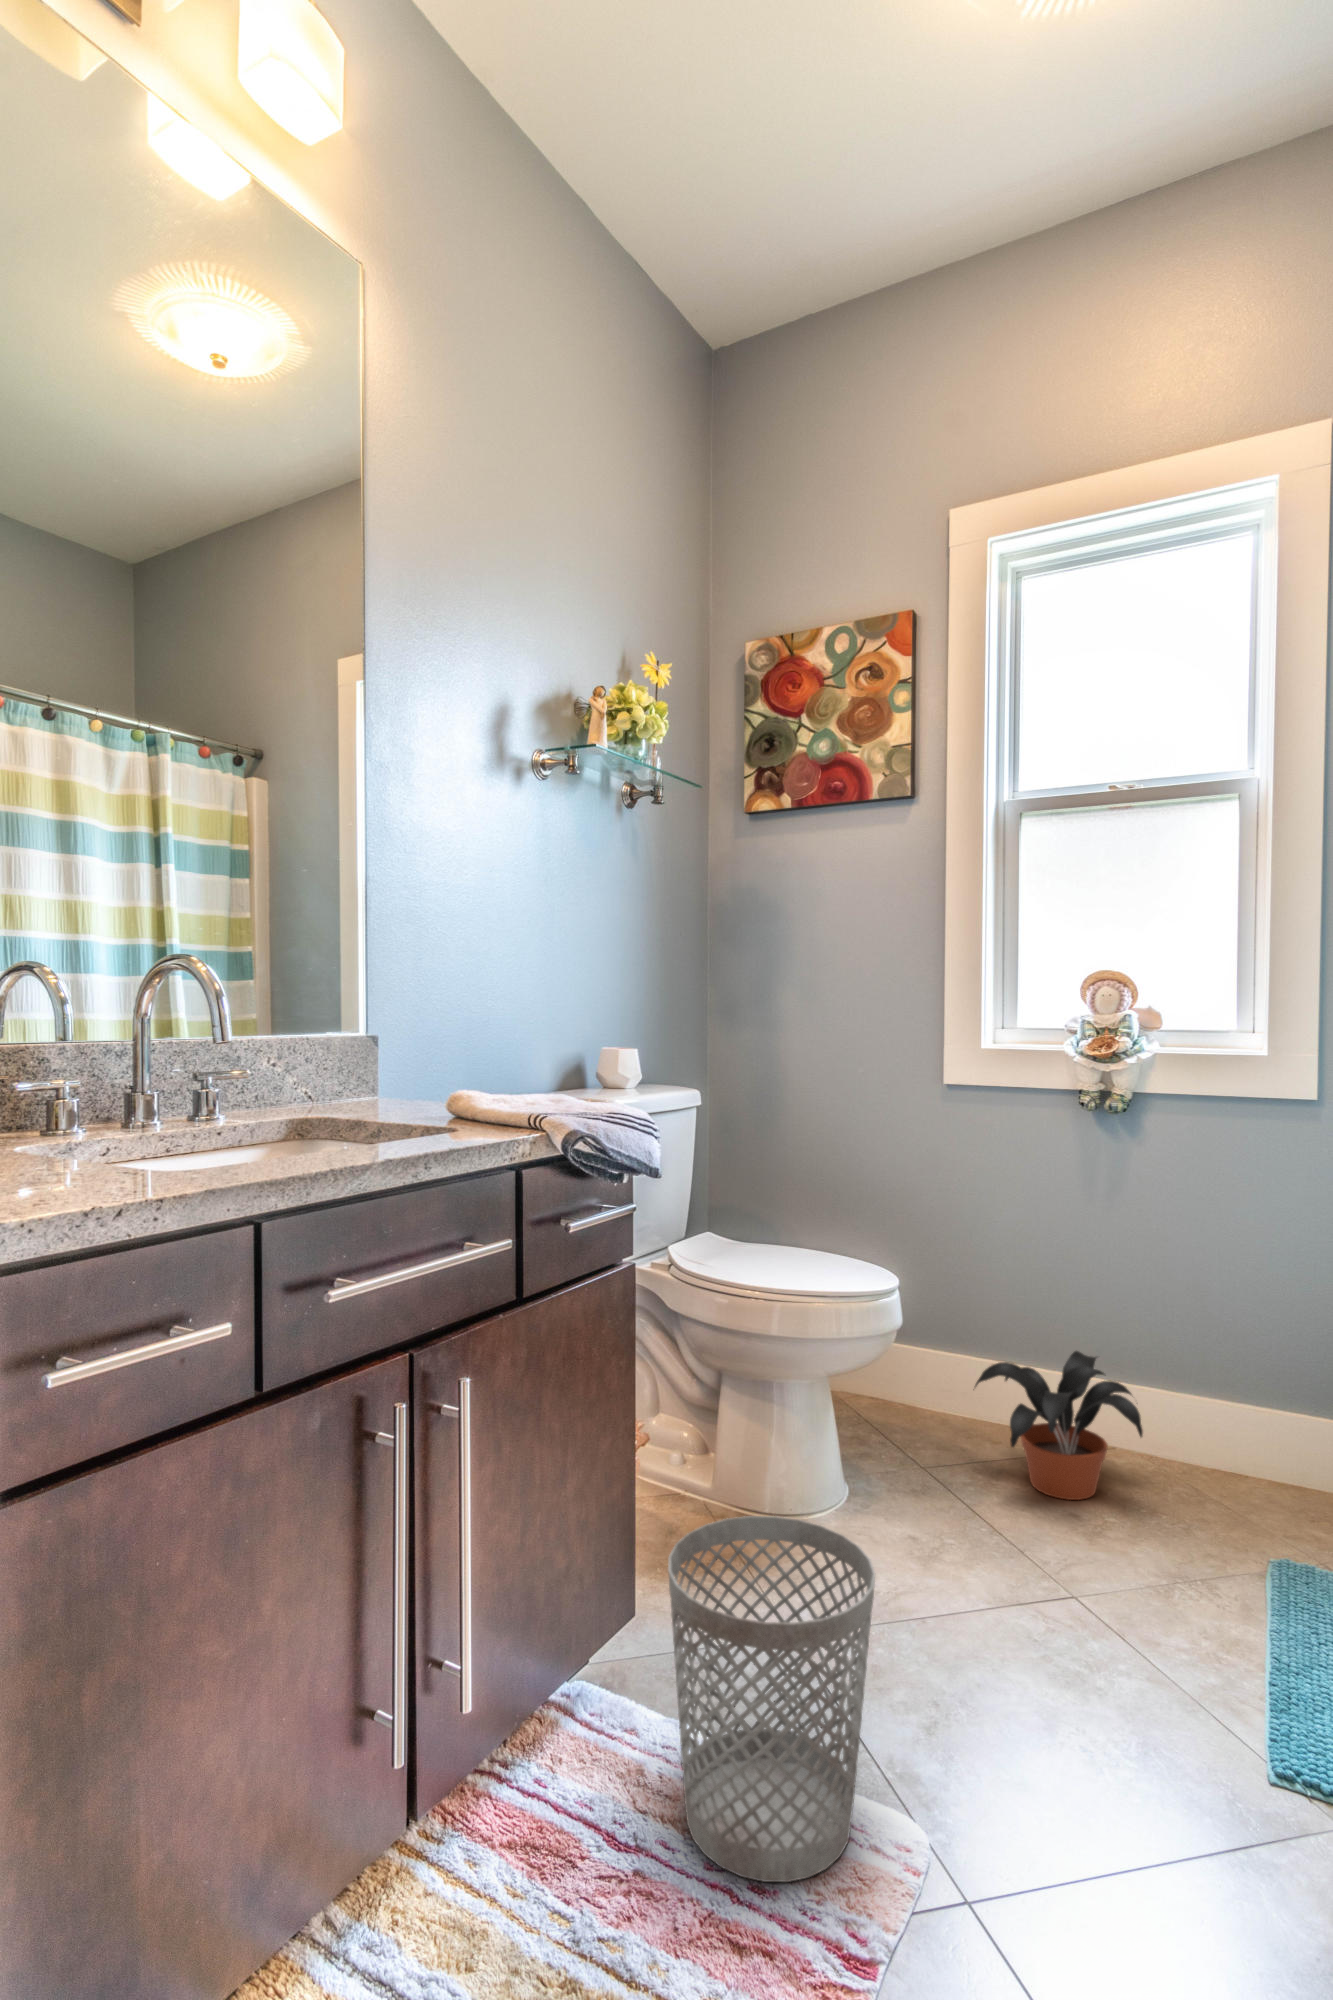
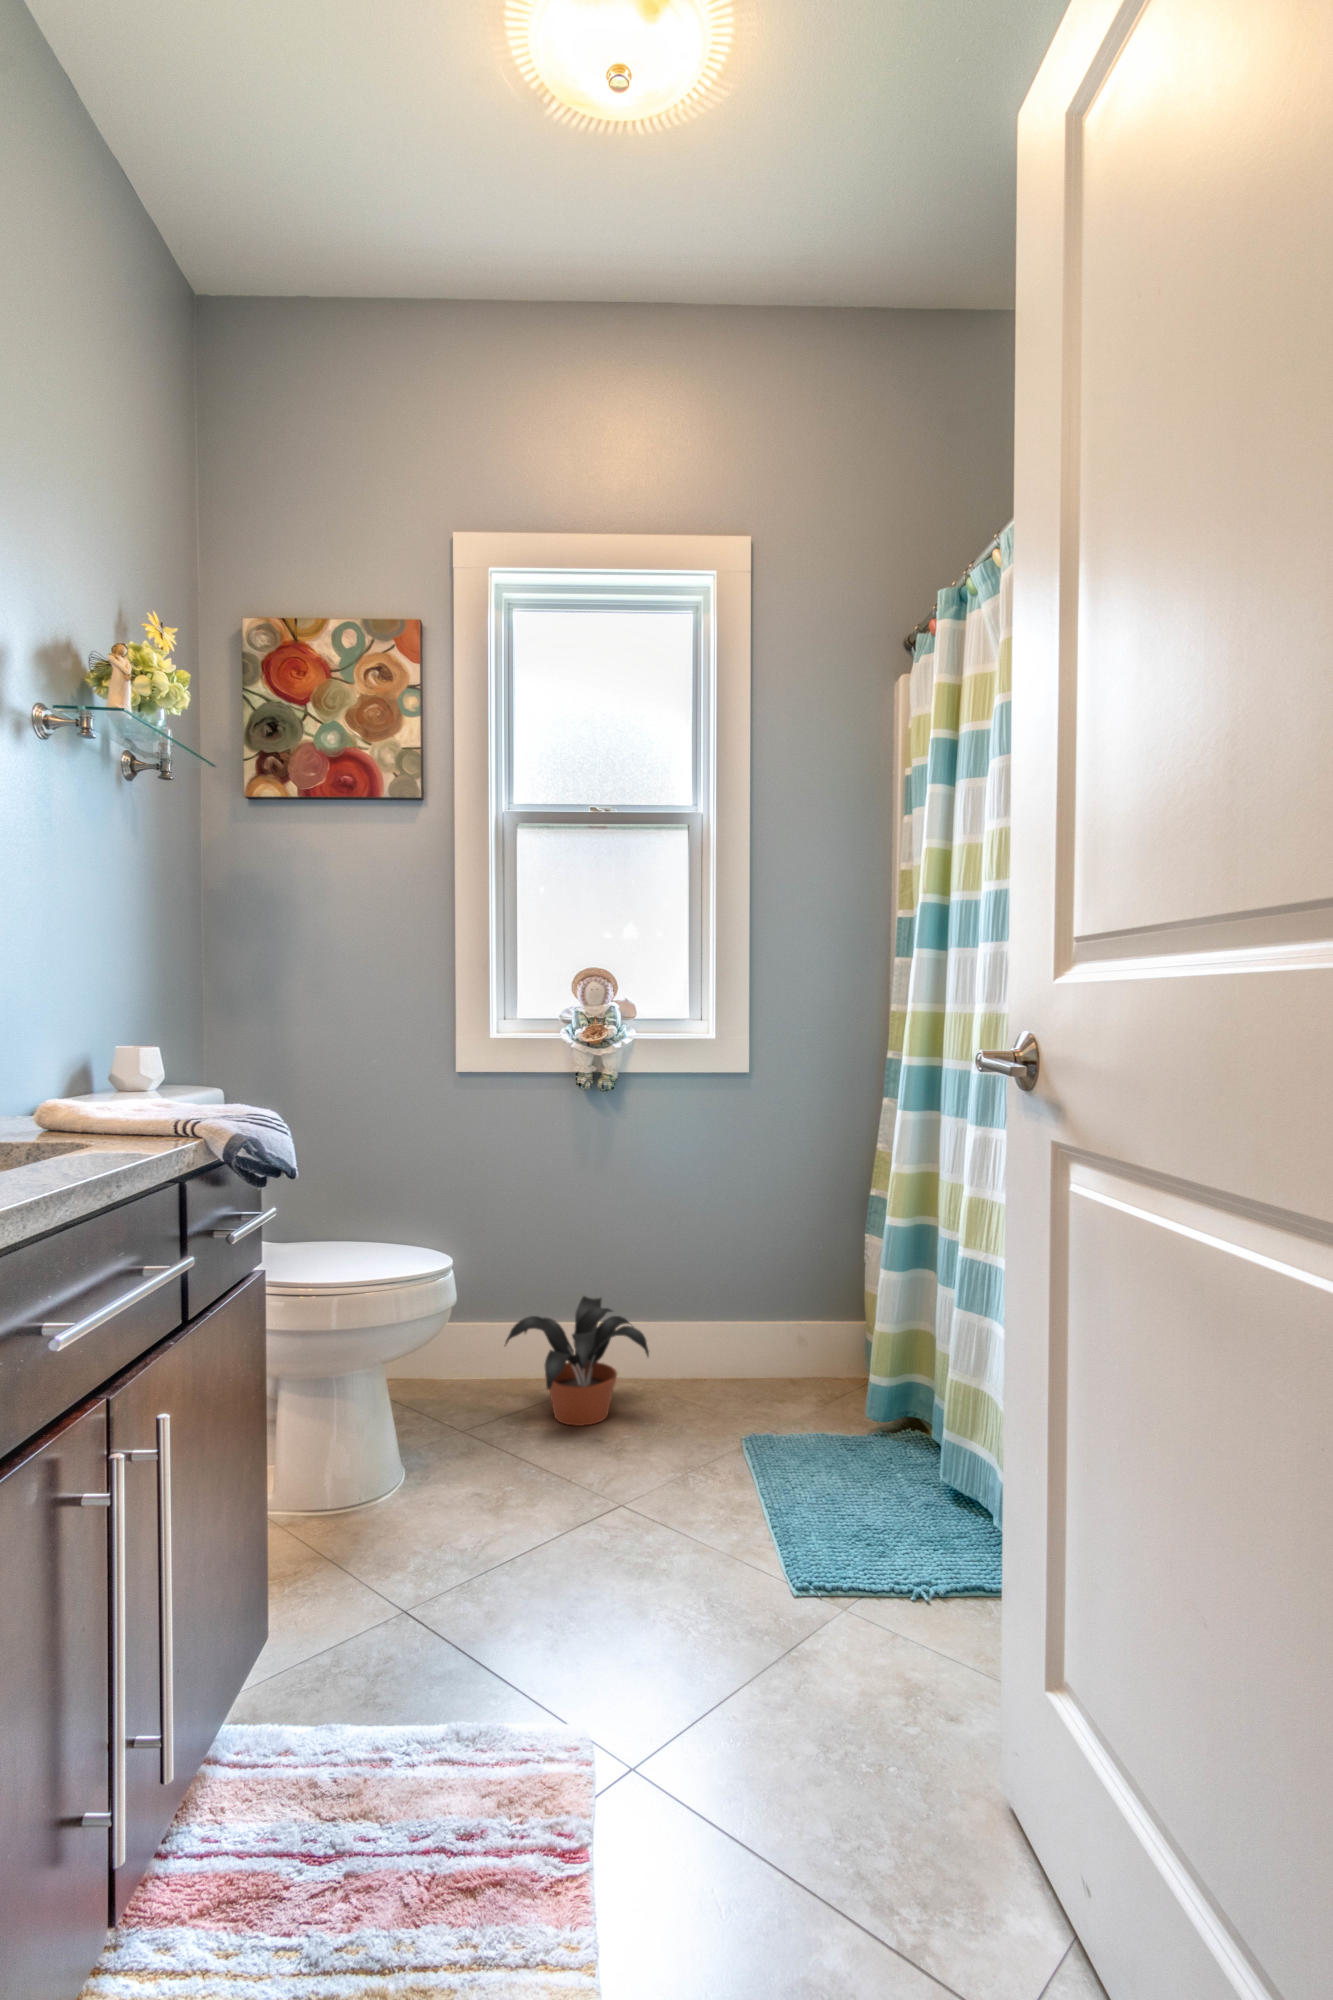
wastebasket: present [668,1516,875,1882] -> none [346,1488,547,1834]

